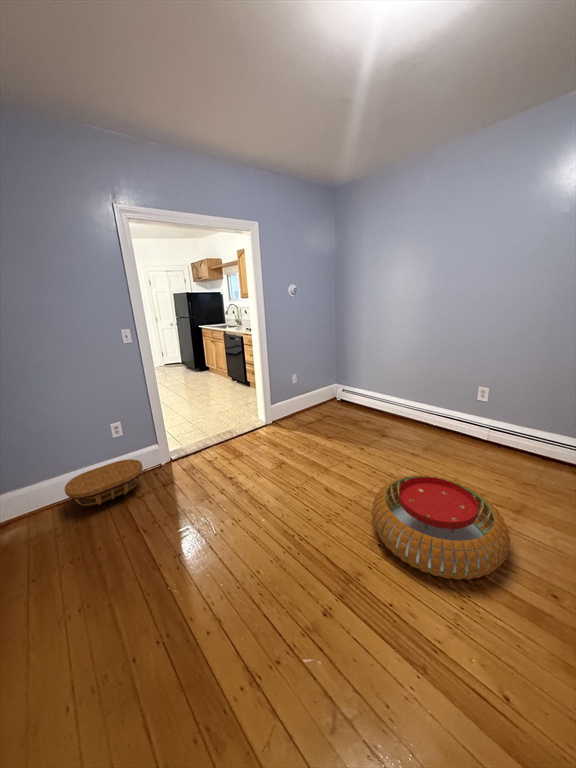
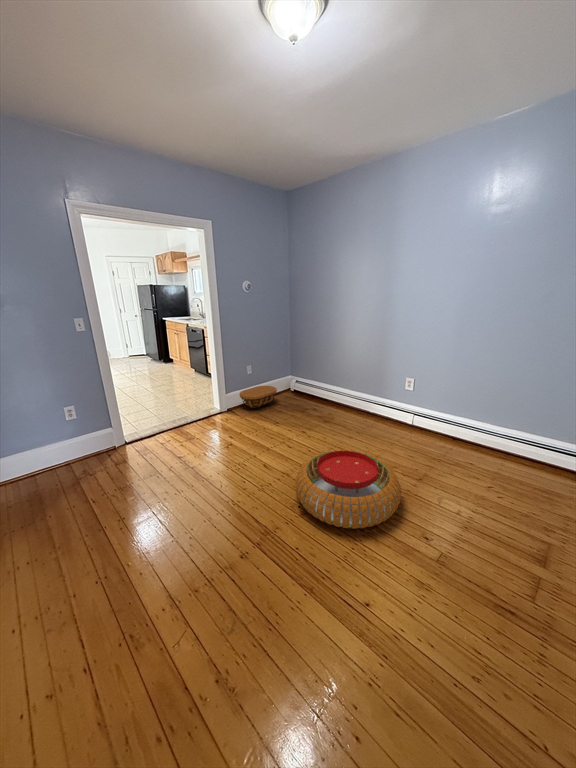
basket: present [65,459,143,506] -> present [240,386,277,408]

